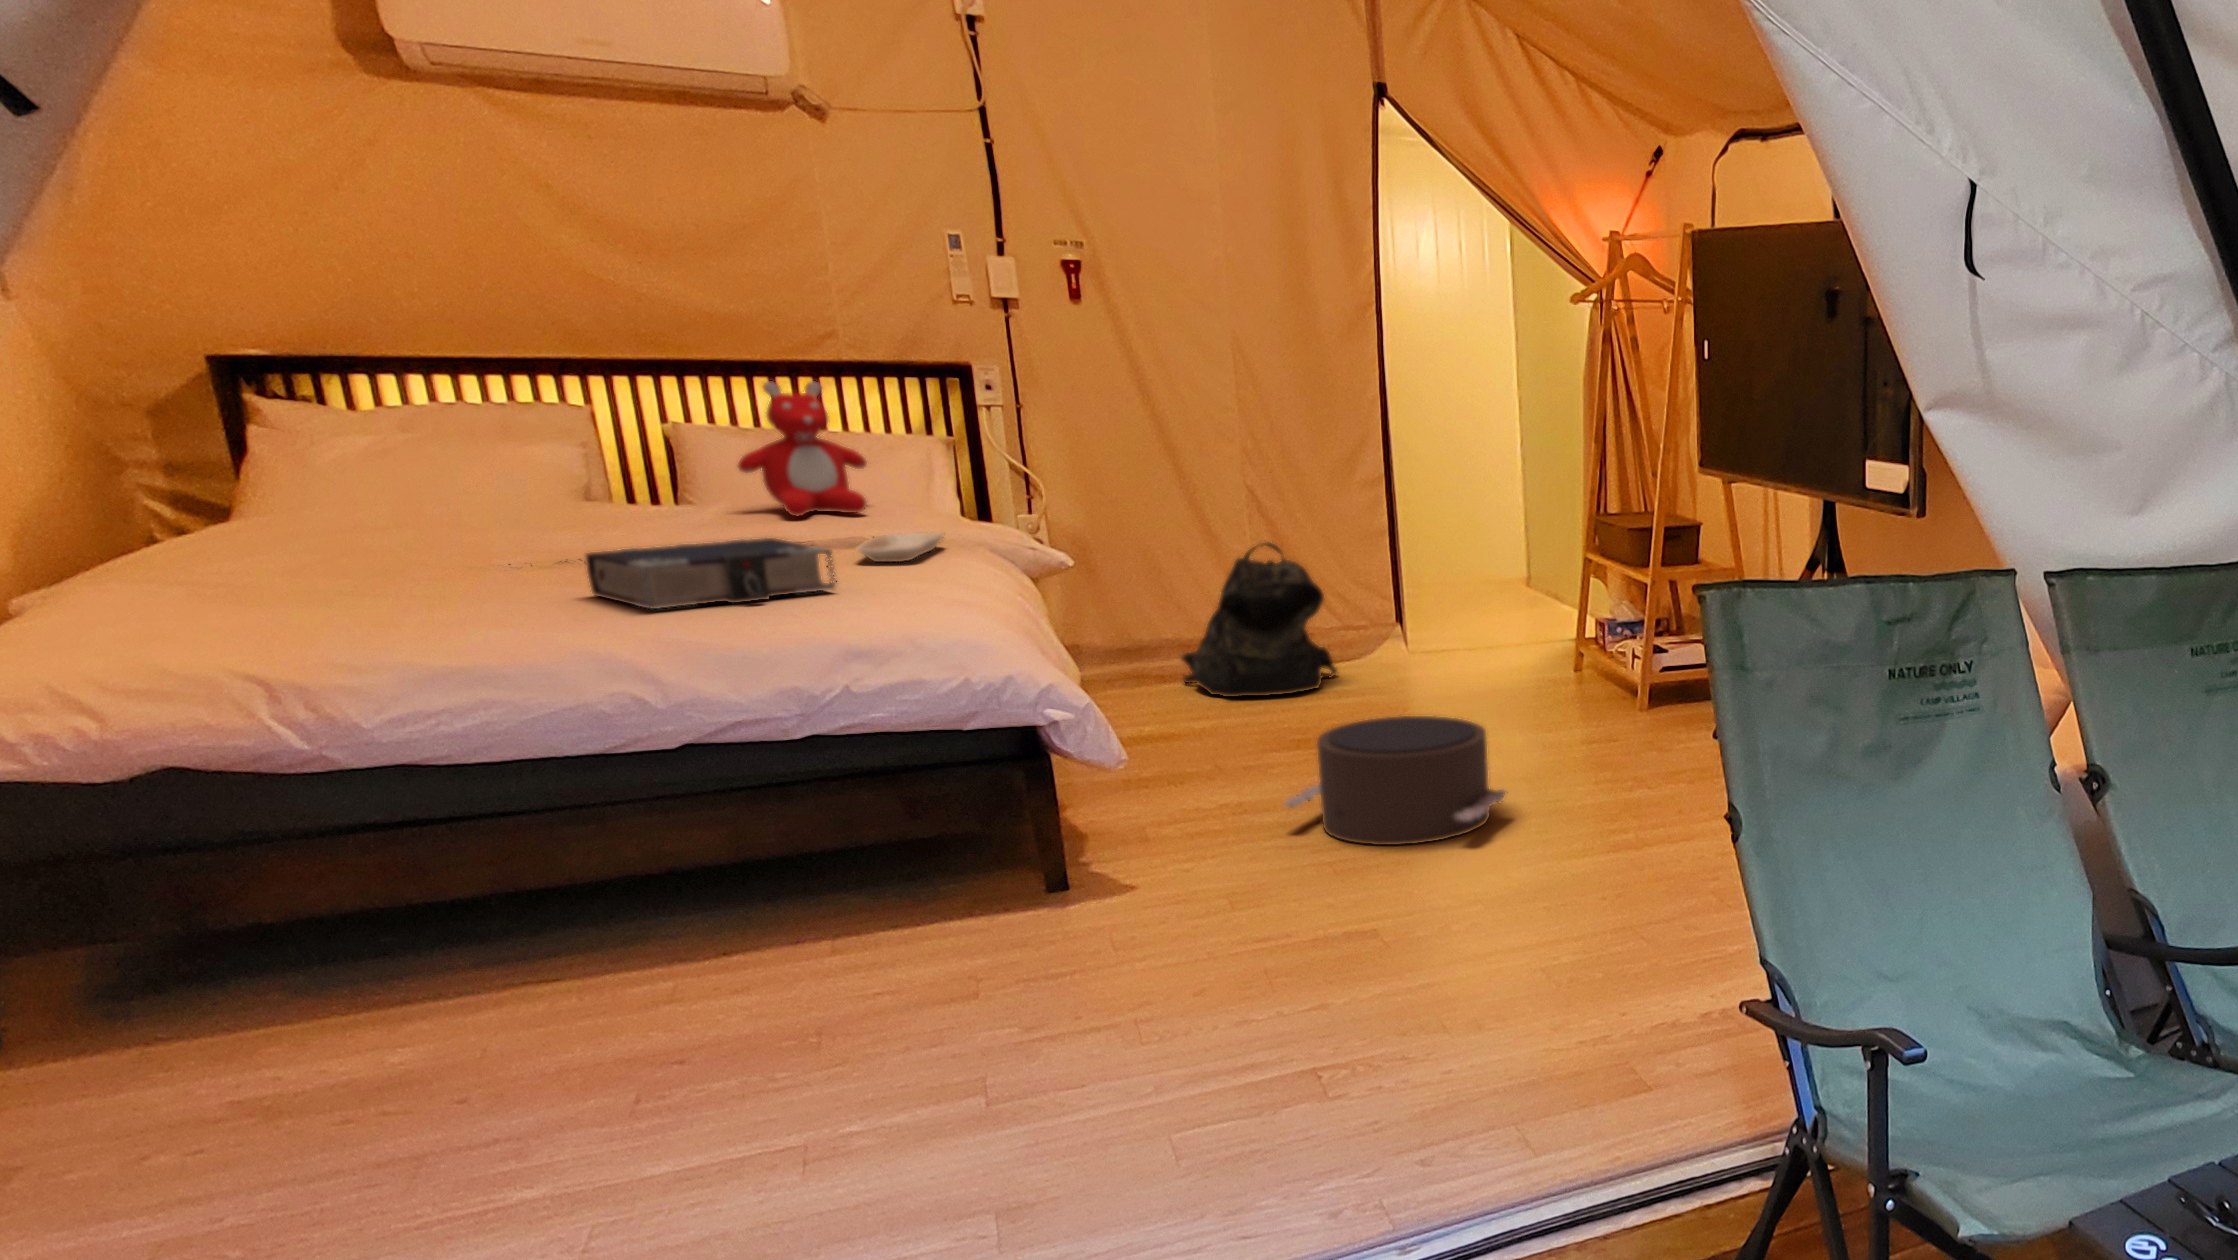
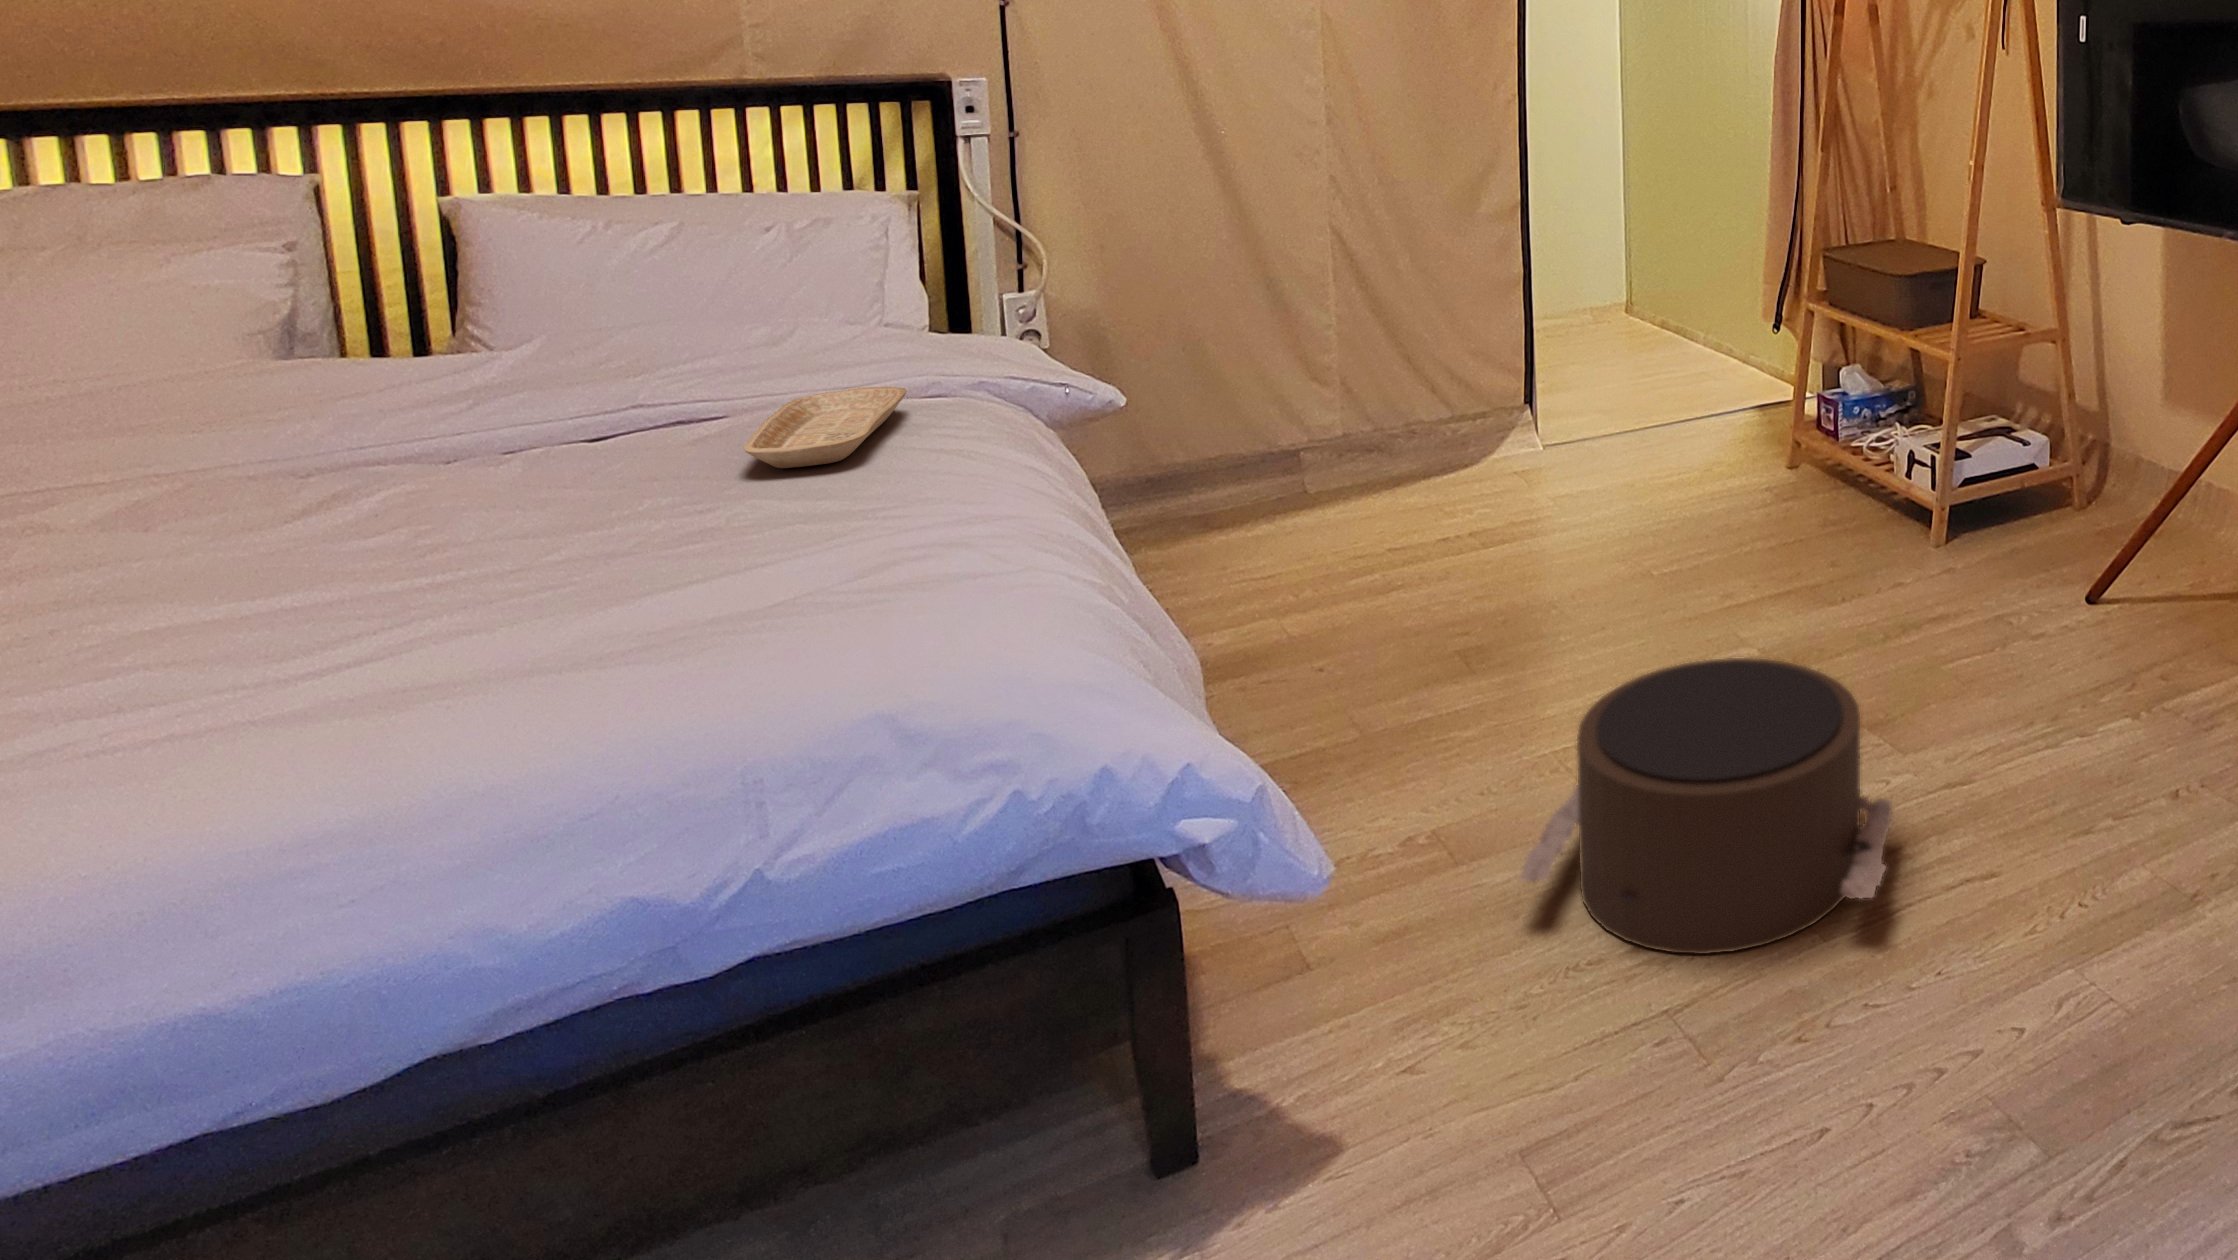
teddy bear: present [738,381,867,516] -> none [544,129,775,364]
book: present [586,538,835,609] -> none [133,465,698,709]
backpack: present [1181,543,1337,697] -> none [1241,318,1468,558]

